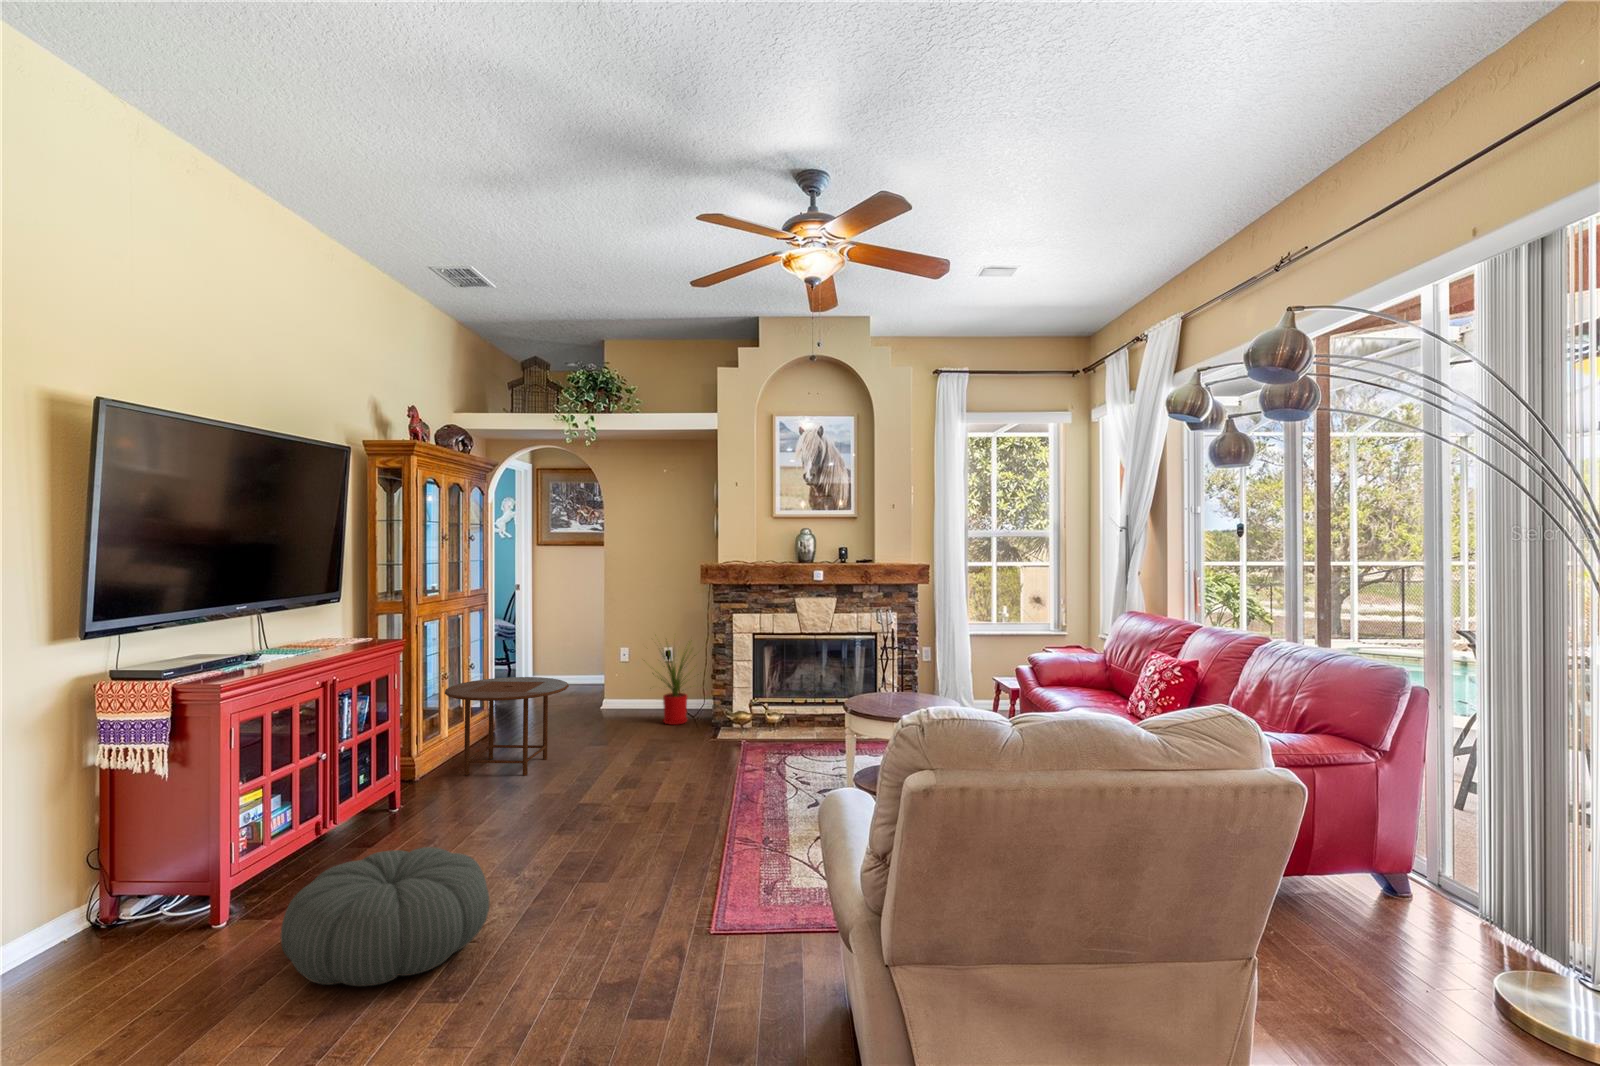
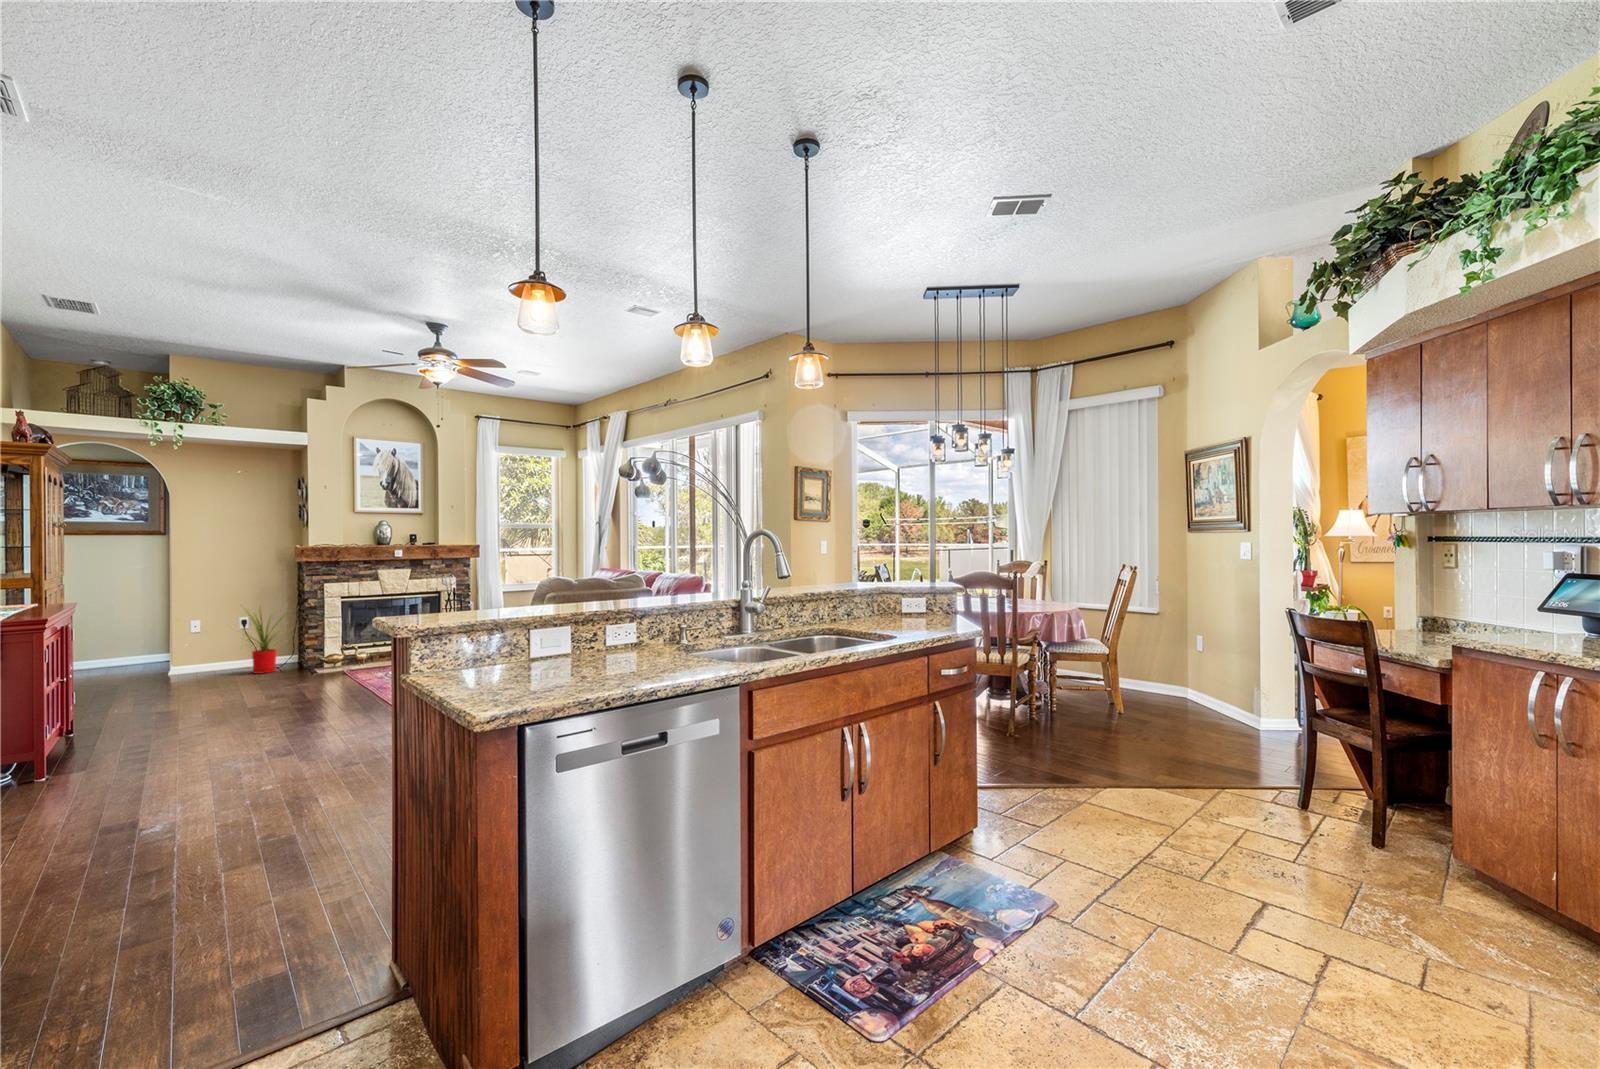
side table: present [445,677,569,776] -> none [62,641,199,723]
pouf: present [281,847,490,986] -> none [144,719,293,792]

